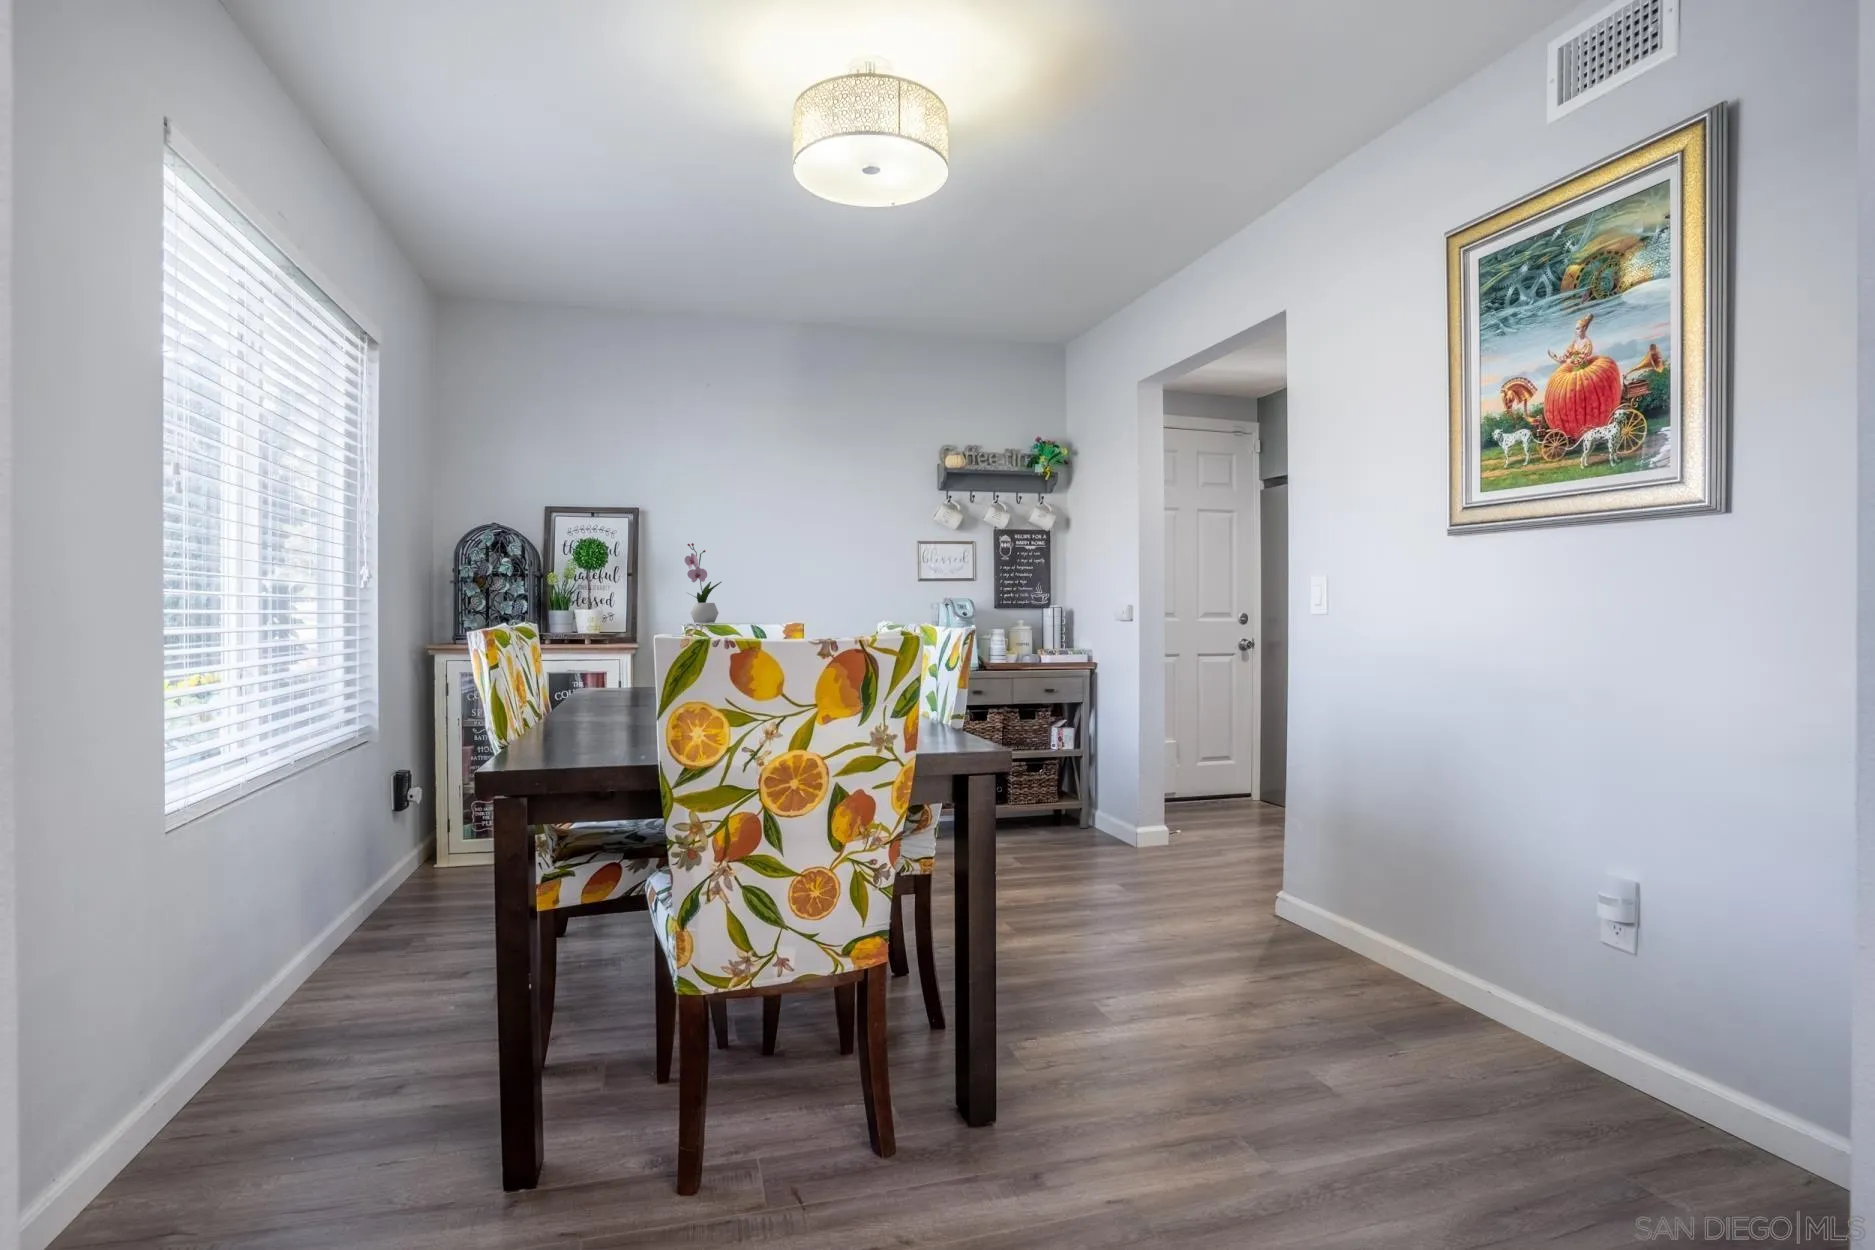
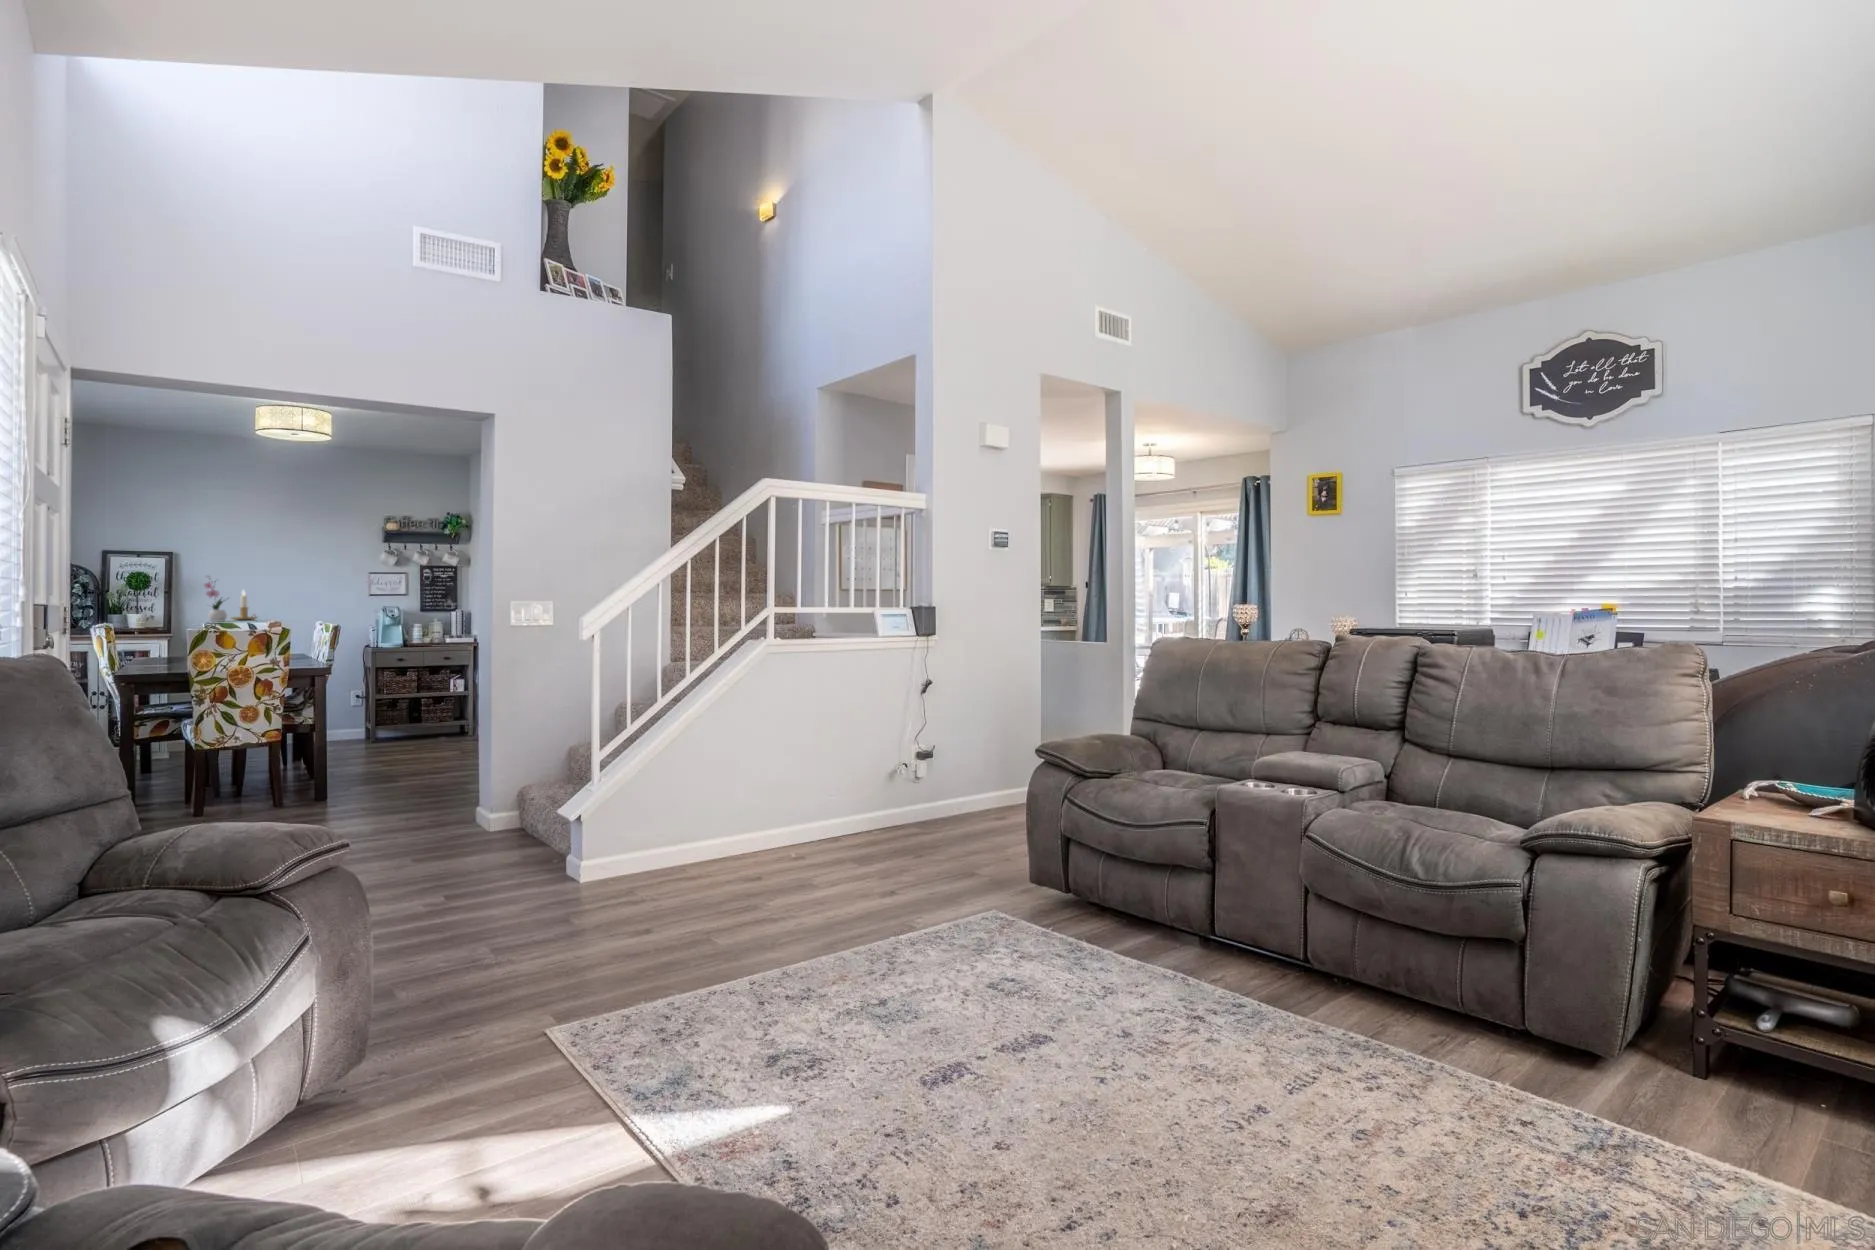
candlestick: none [720,569,760,622] -> present [231,591,257,620]

